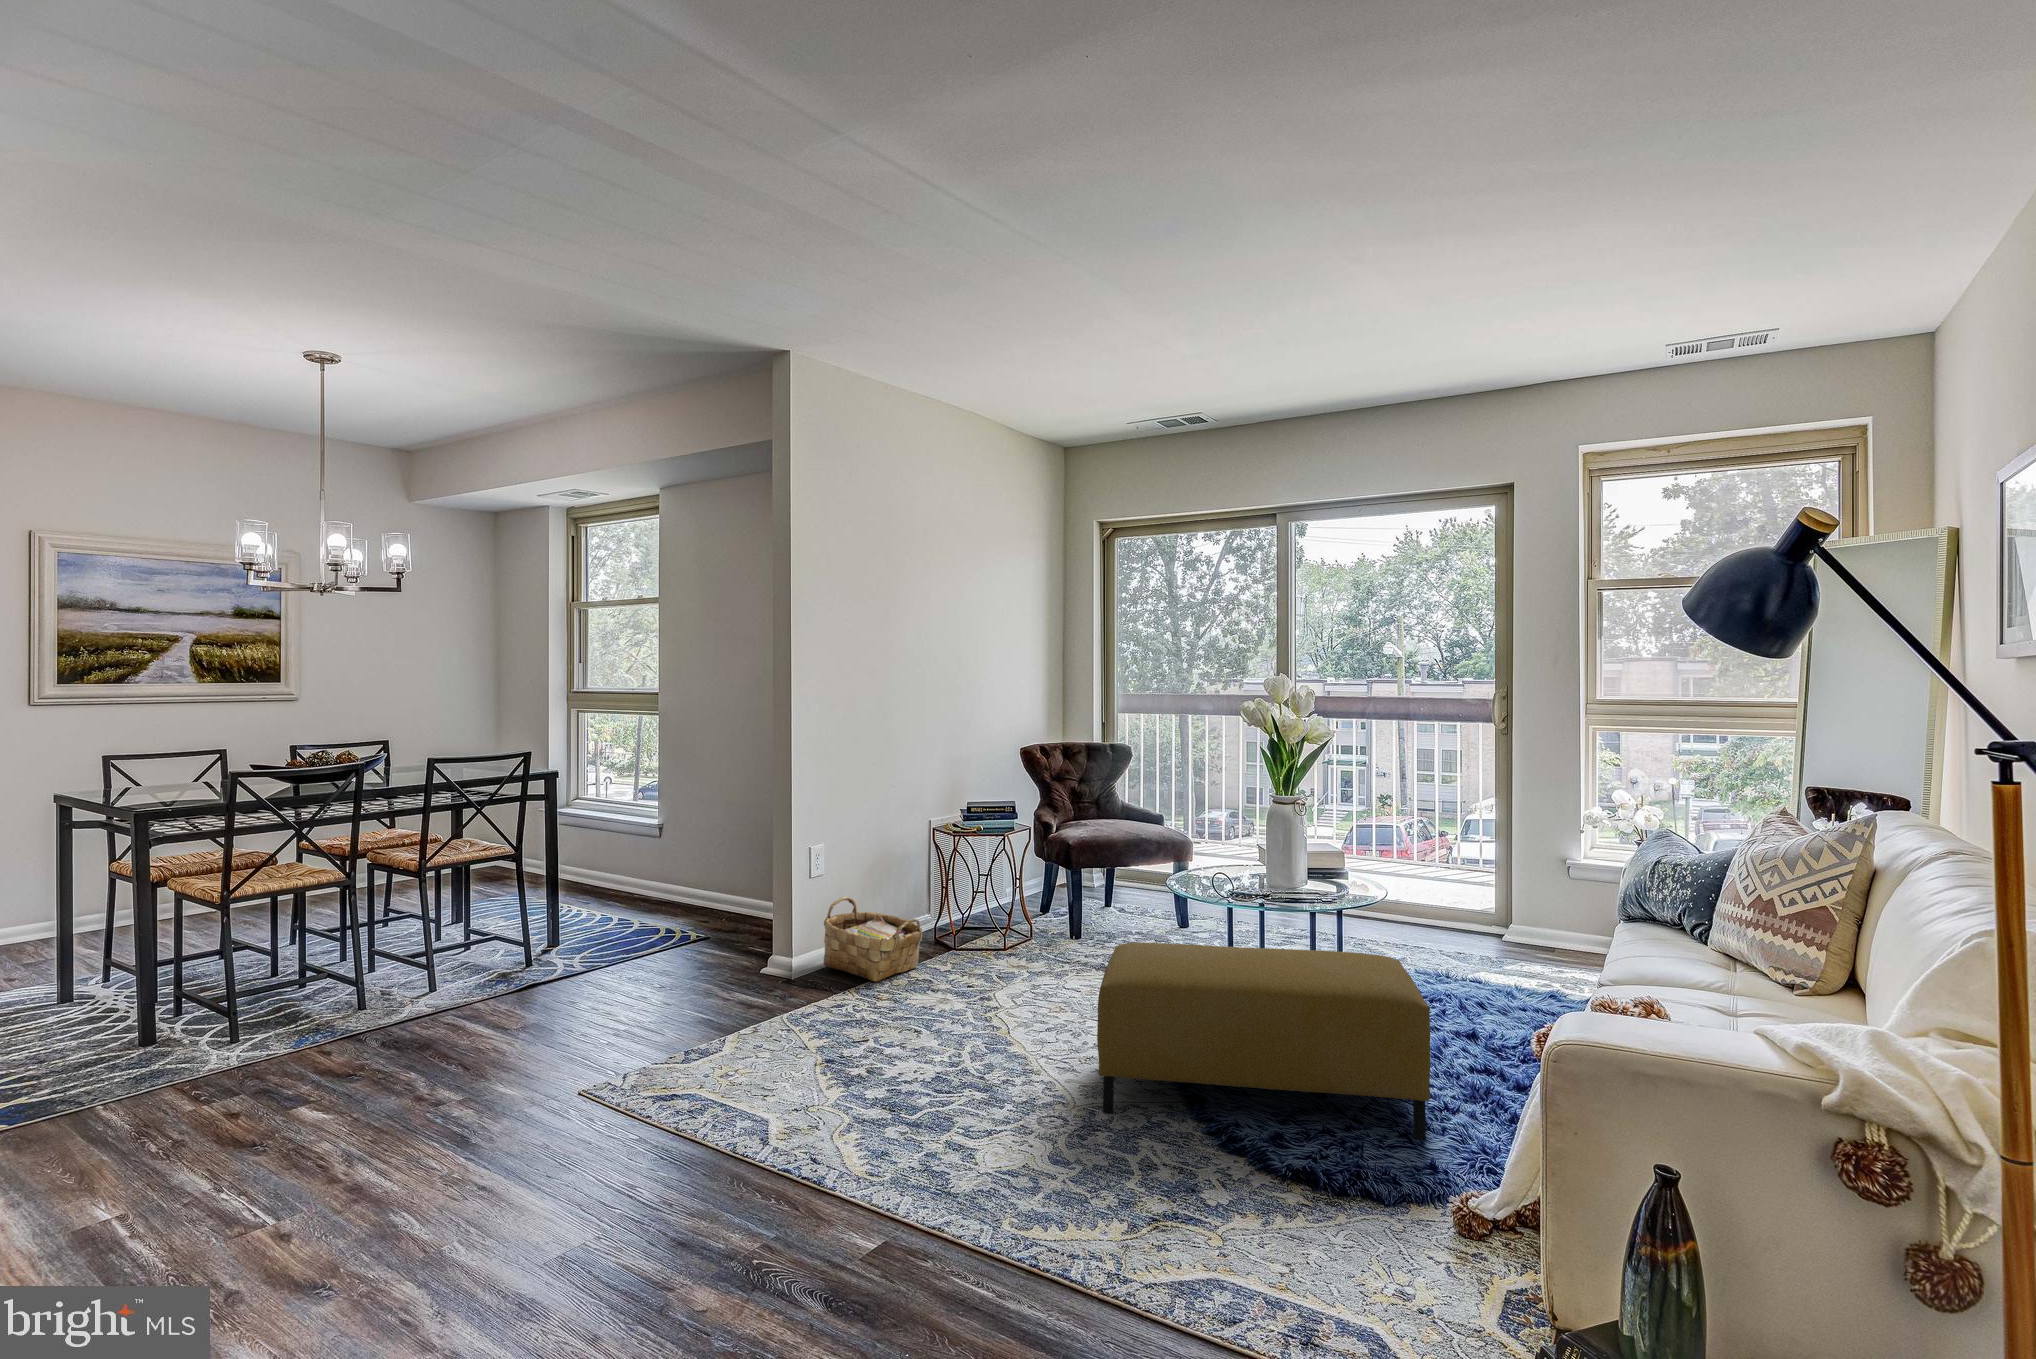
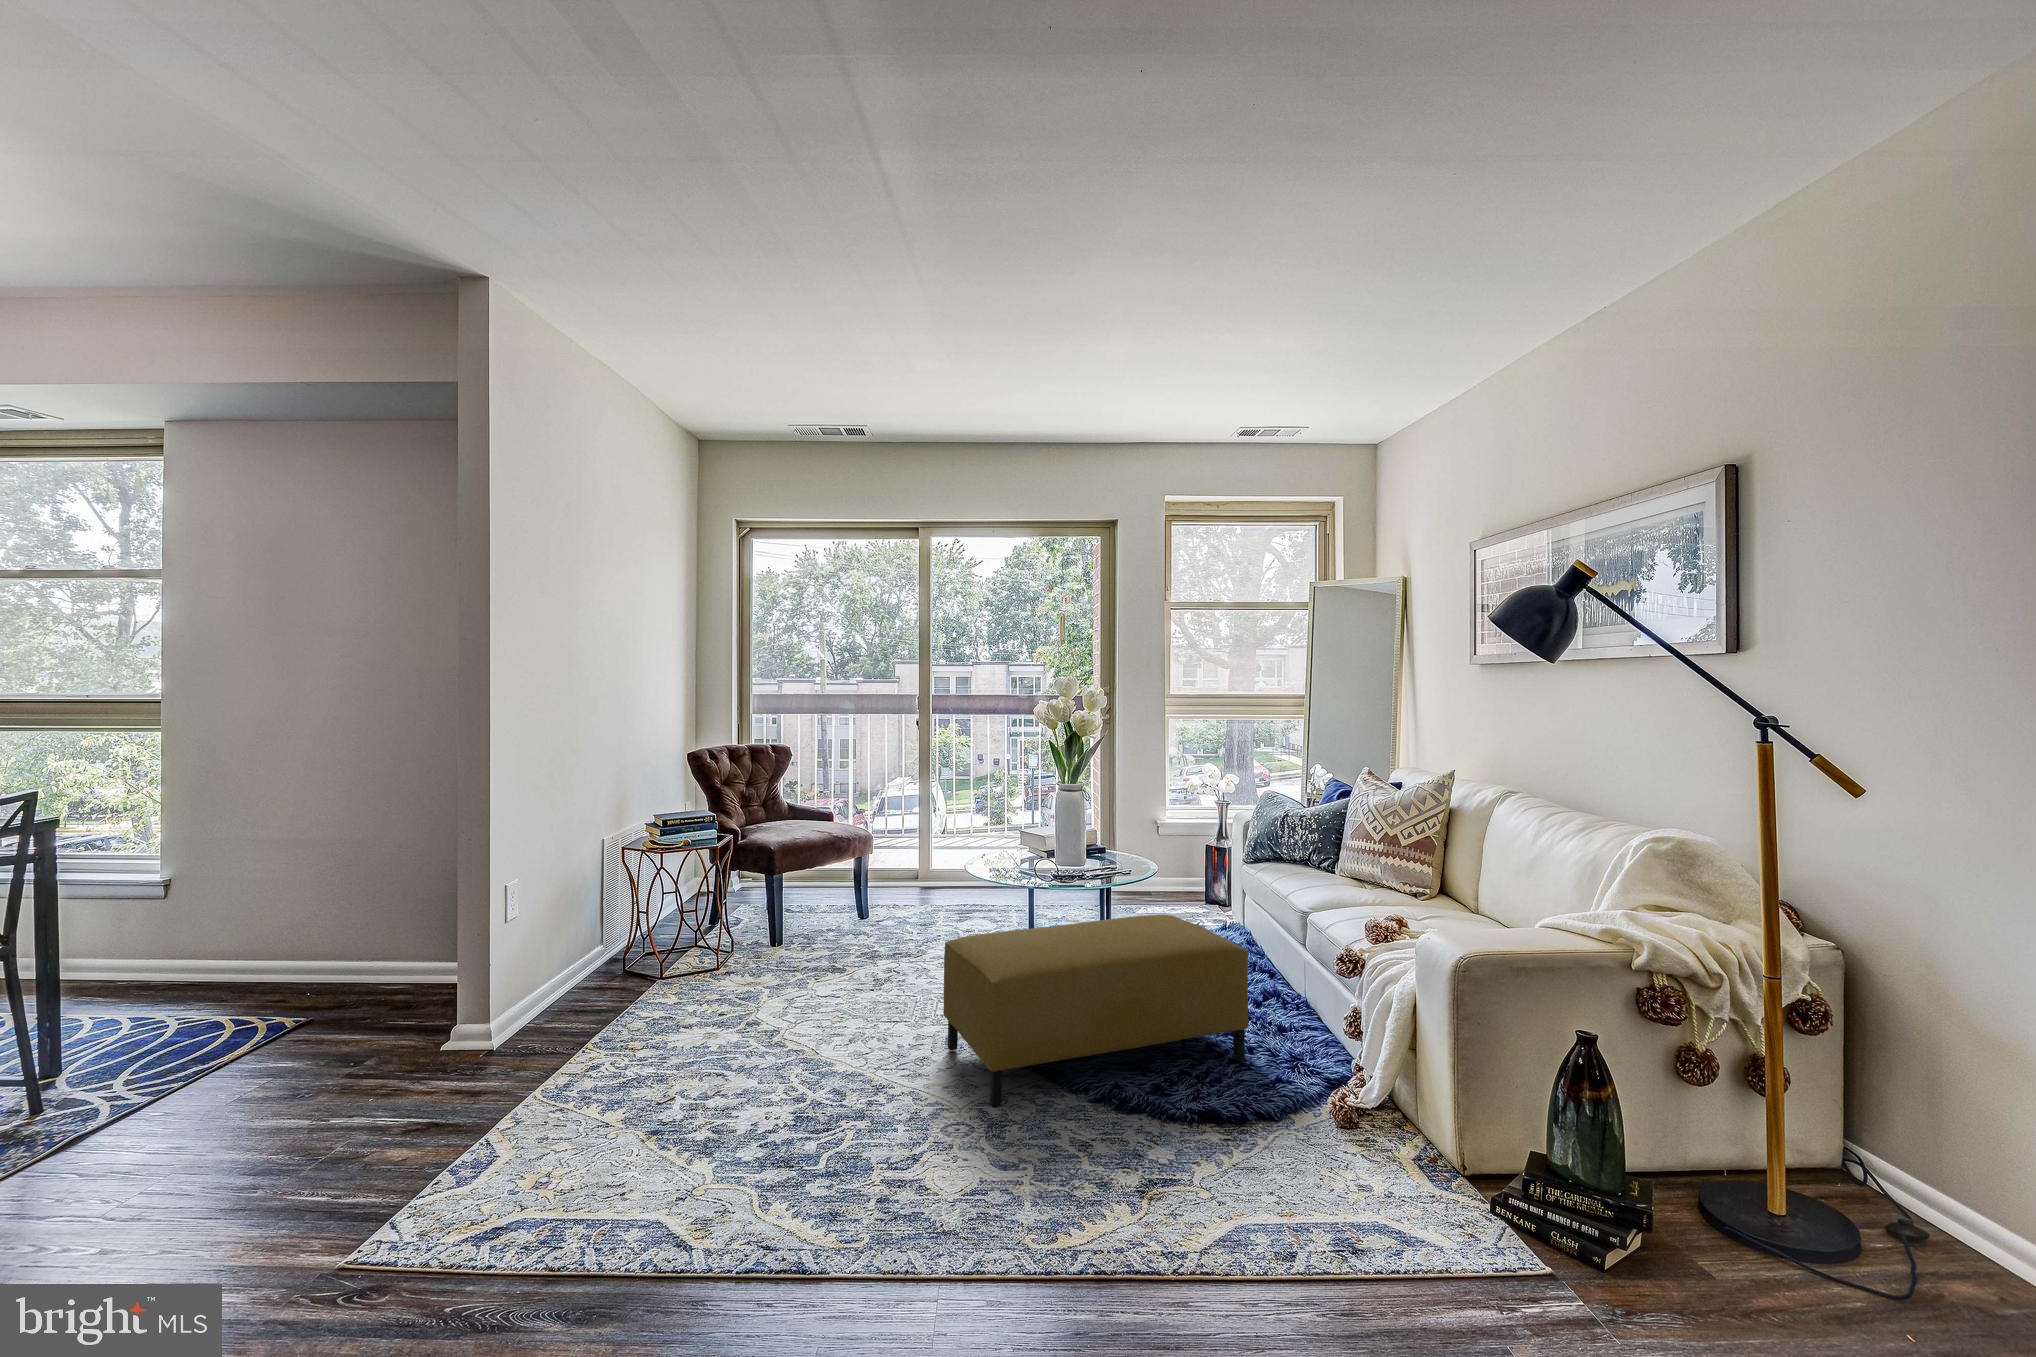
woven basket: present [823,897,922,982] -> none [525,938,653,1030]

